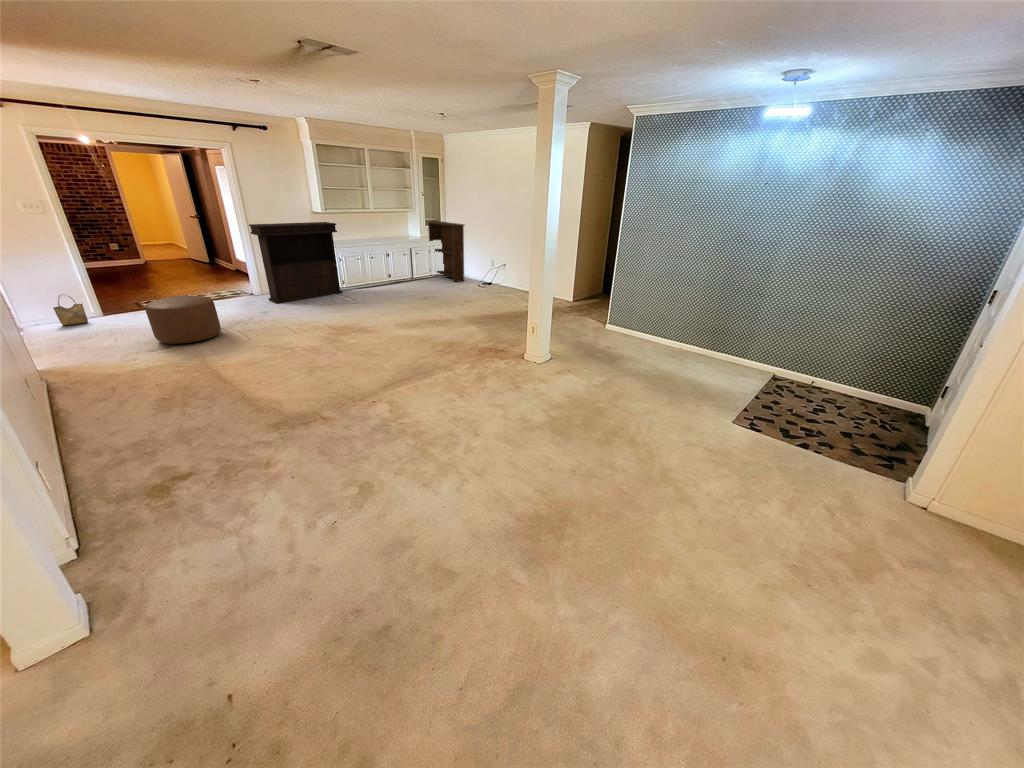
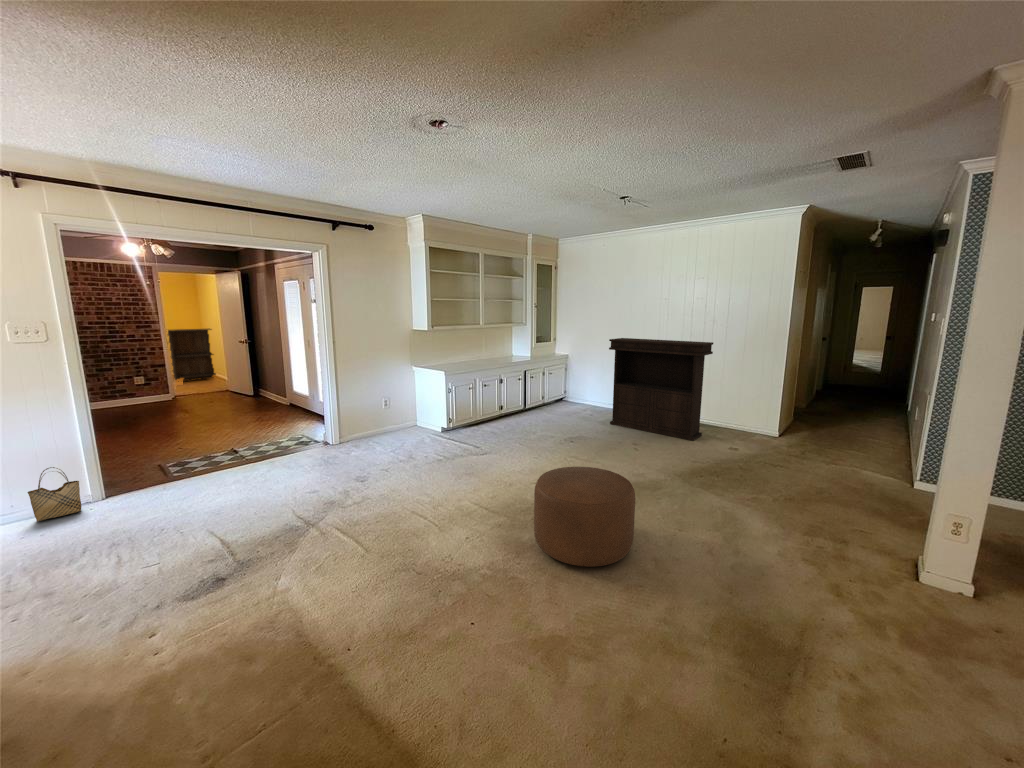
bookshelf: present [428,221,464,282] -> present [168,328,216,381]
console table: present [249,222,343,303] -> present [609,338,713,440]
ottoman: present [145,296,221,344] -> present [534,466,635,567]

